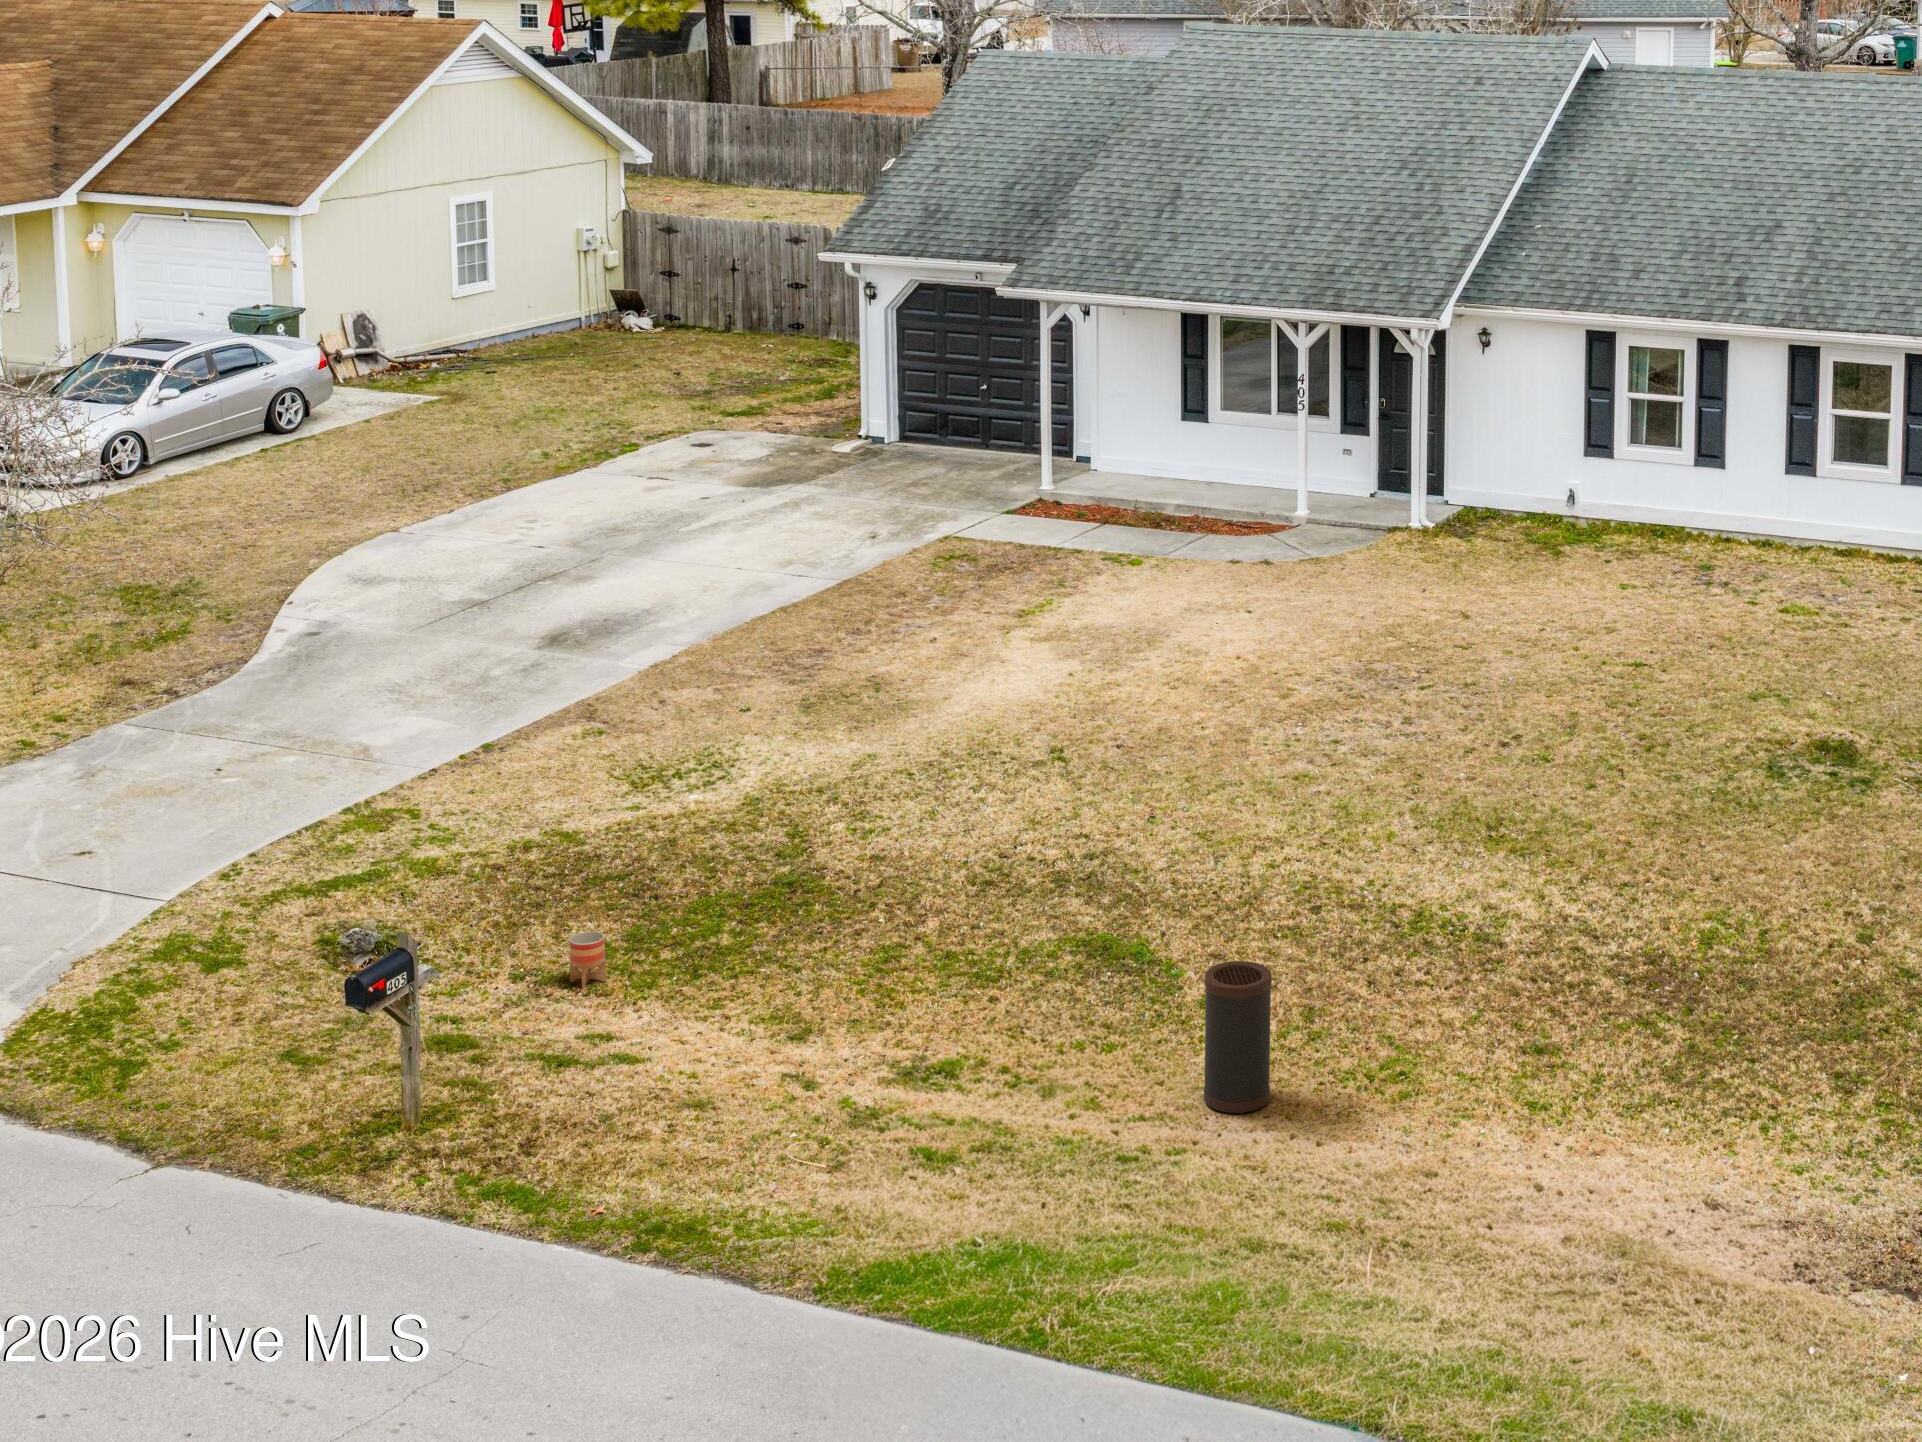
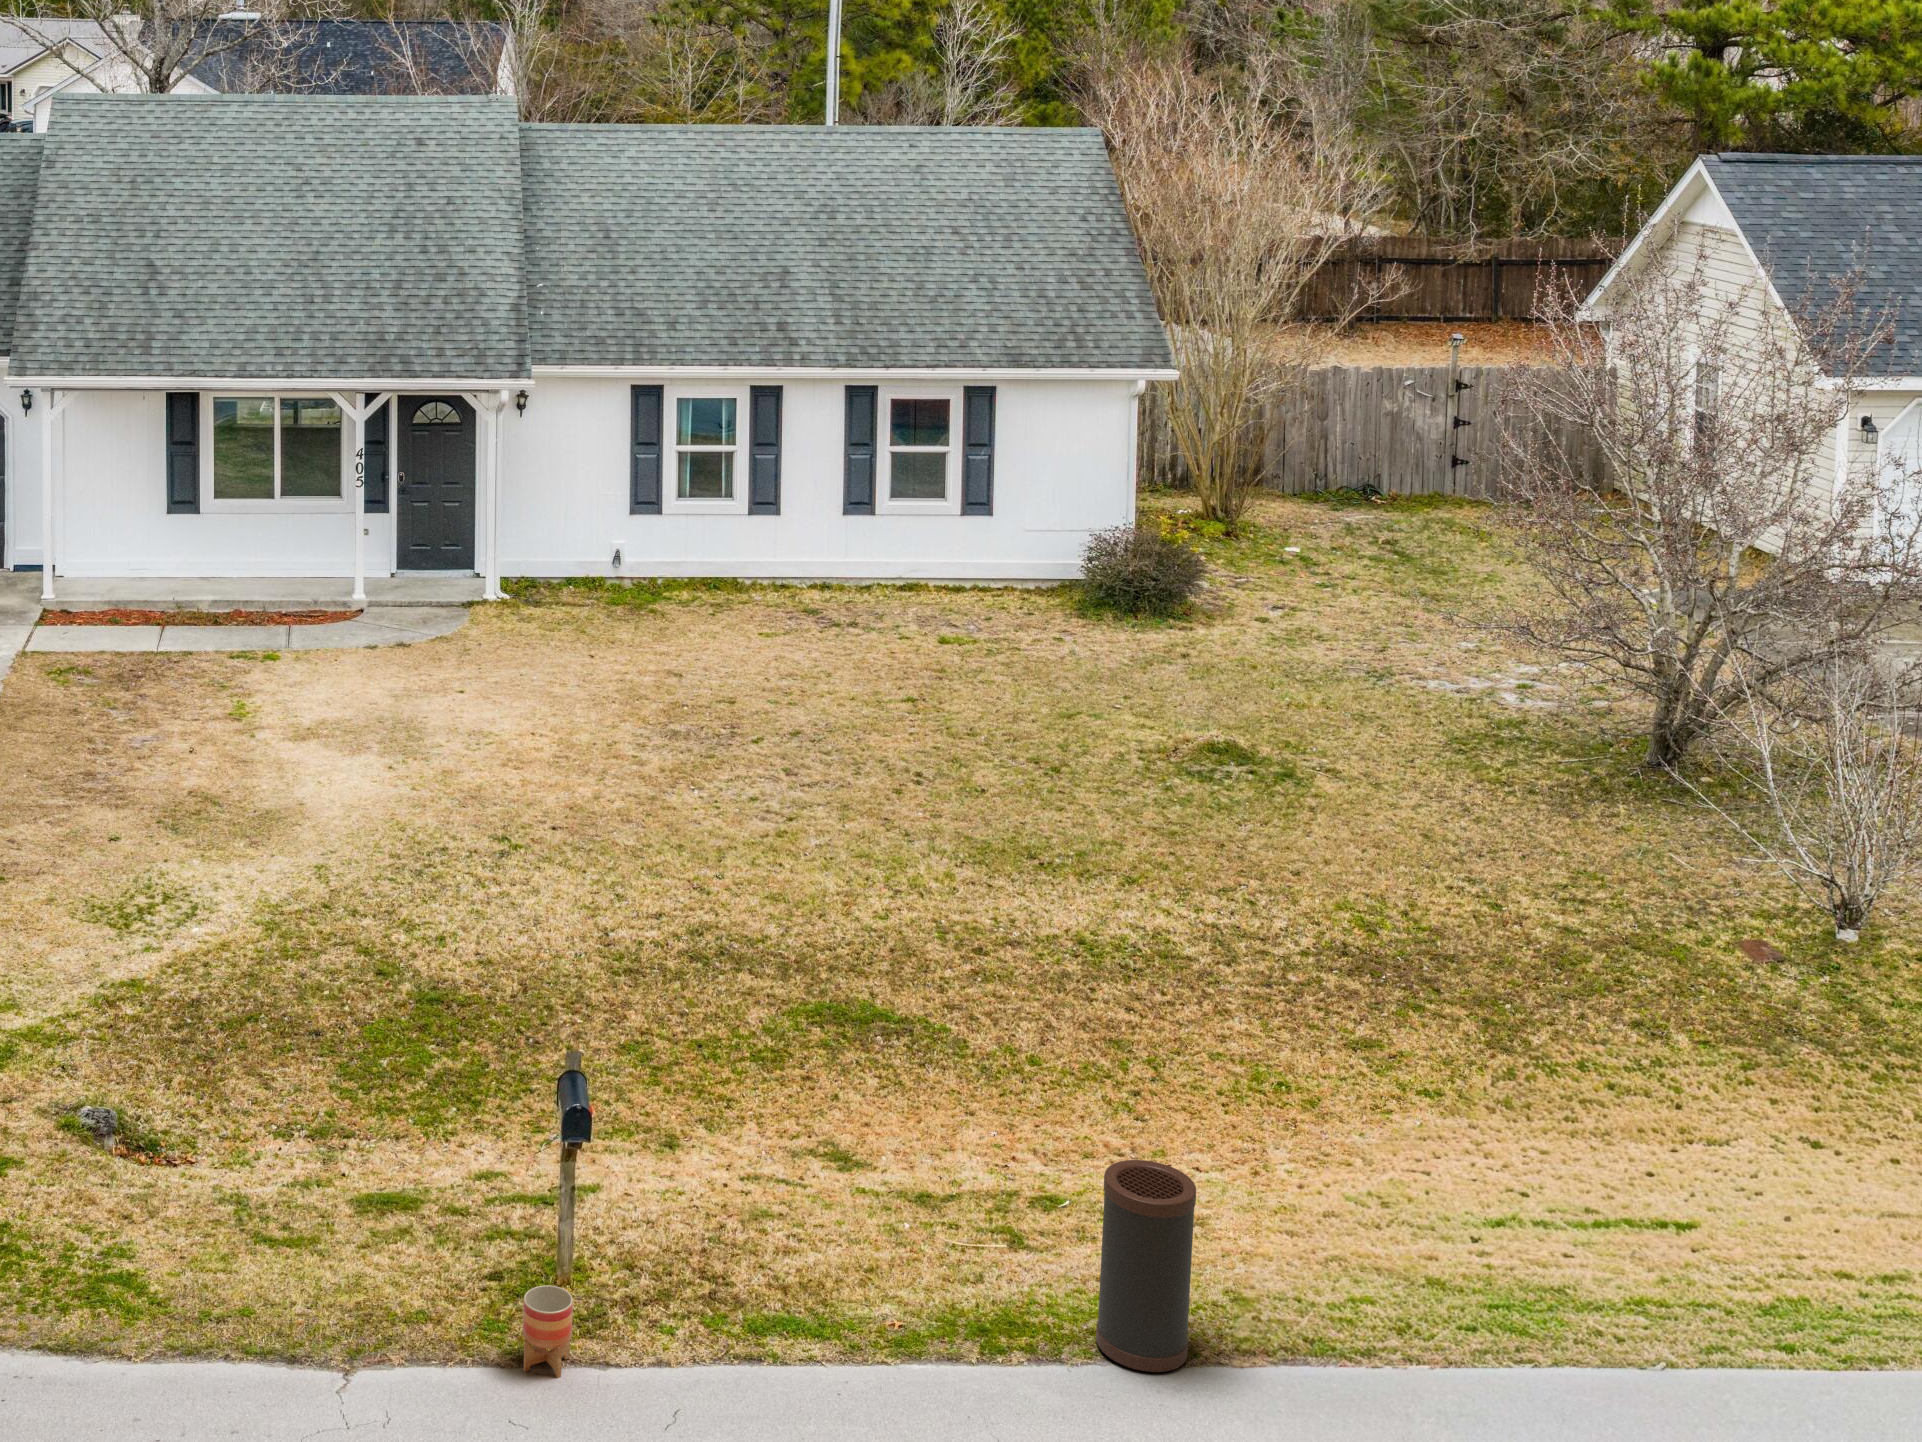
trash can: present [1204,961,1272,1114] -> present [1096,1160,1196,1372]

